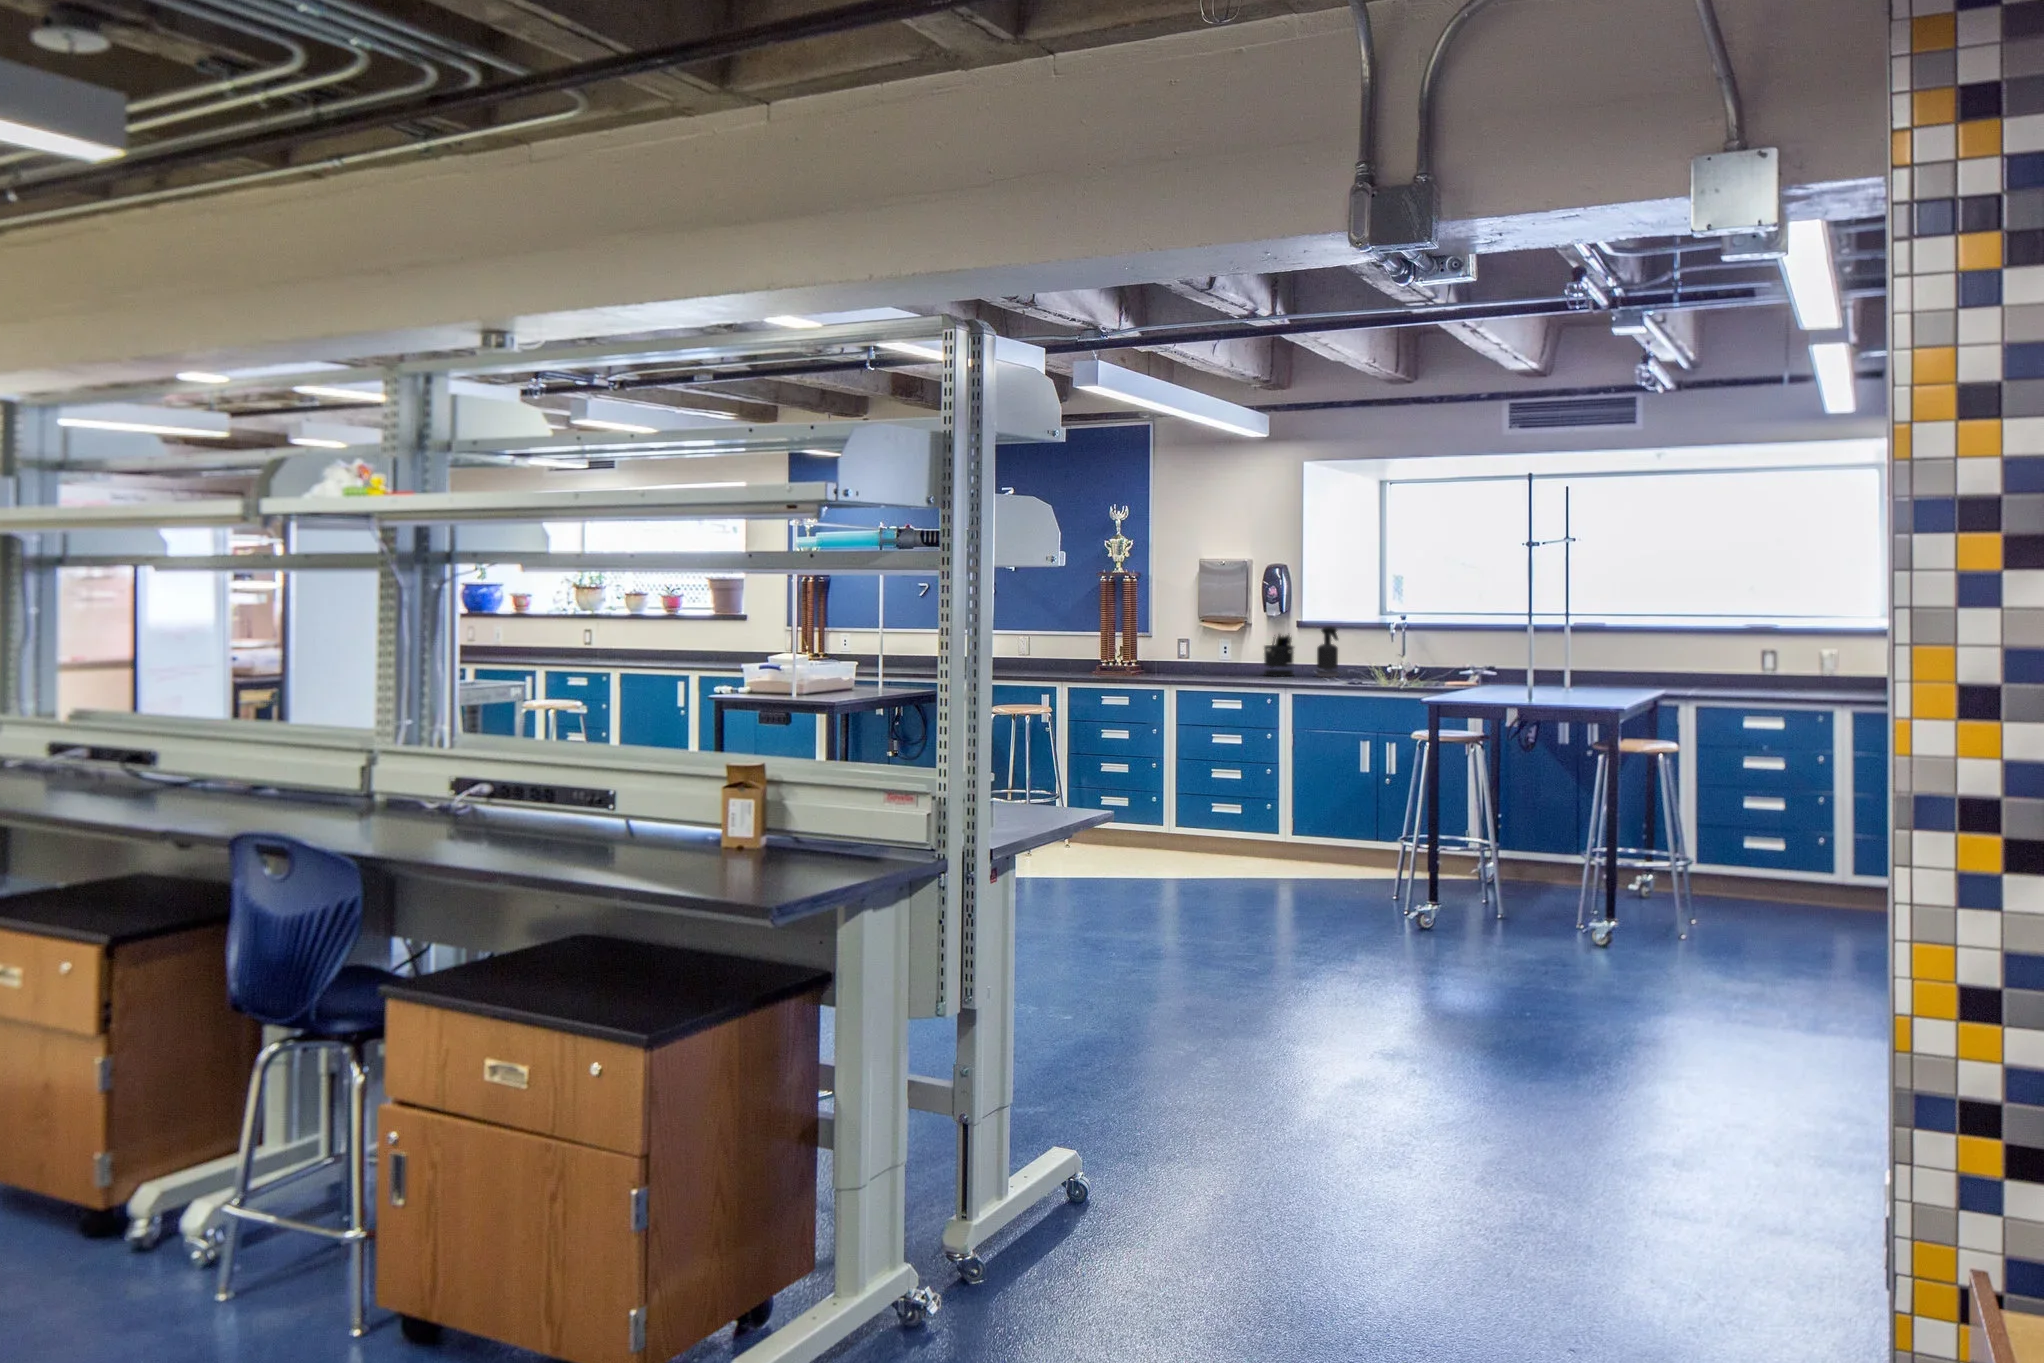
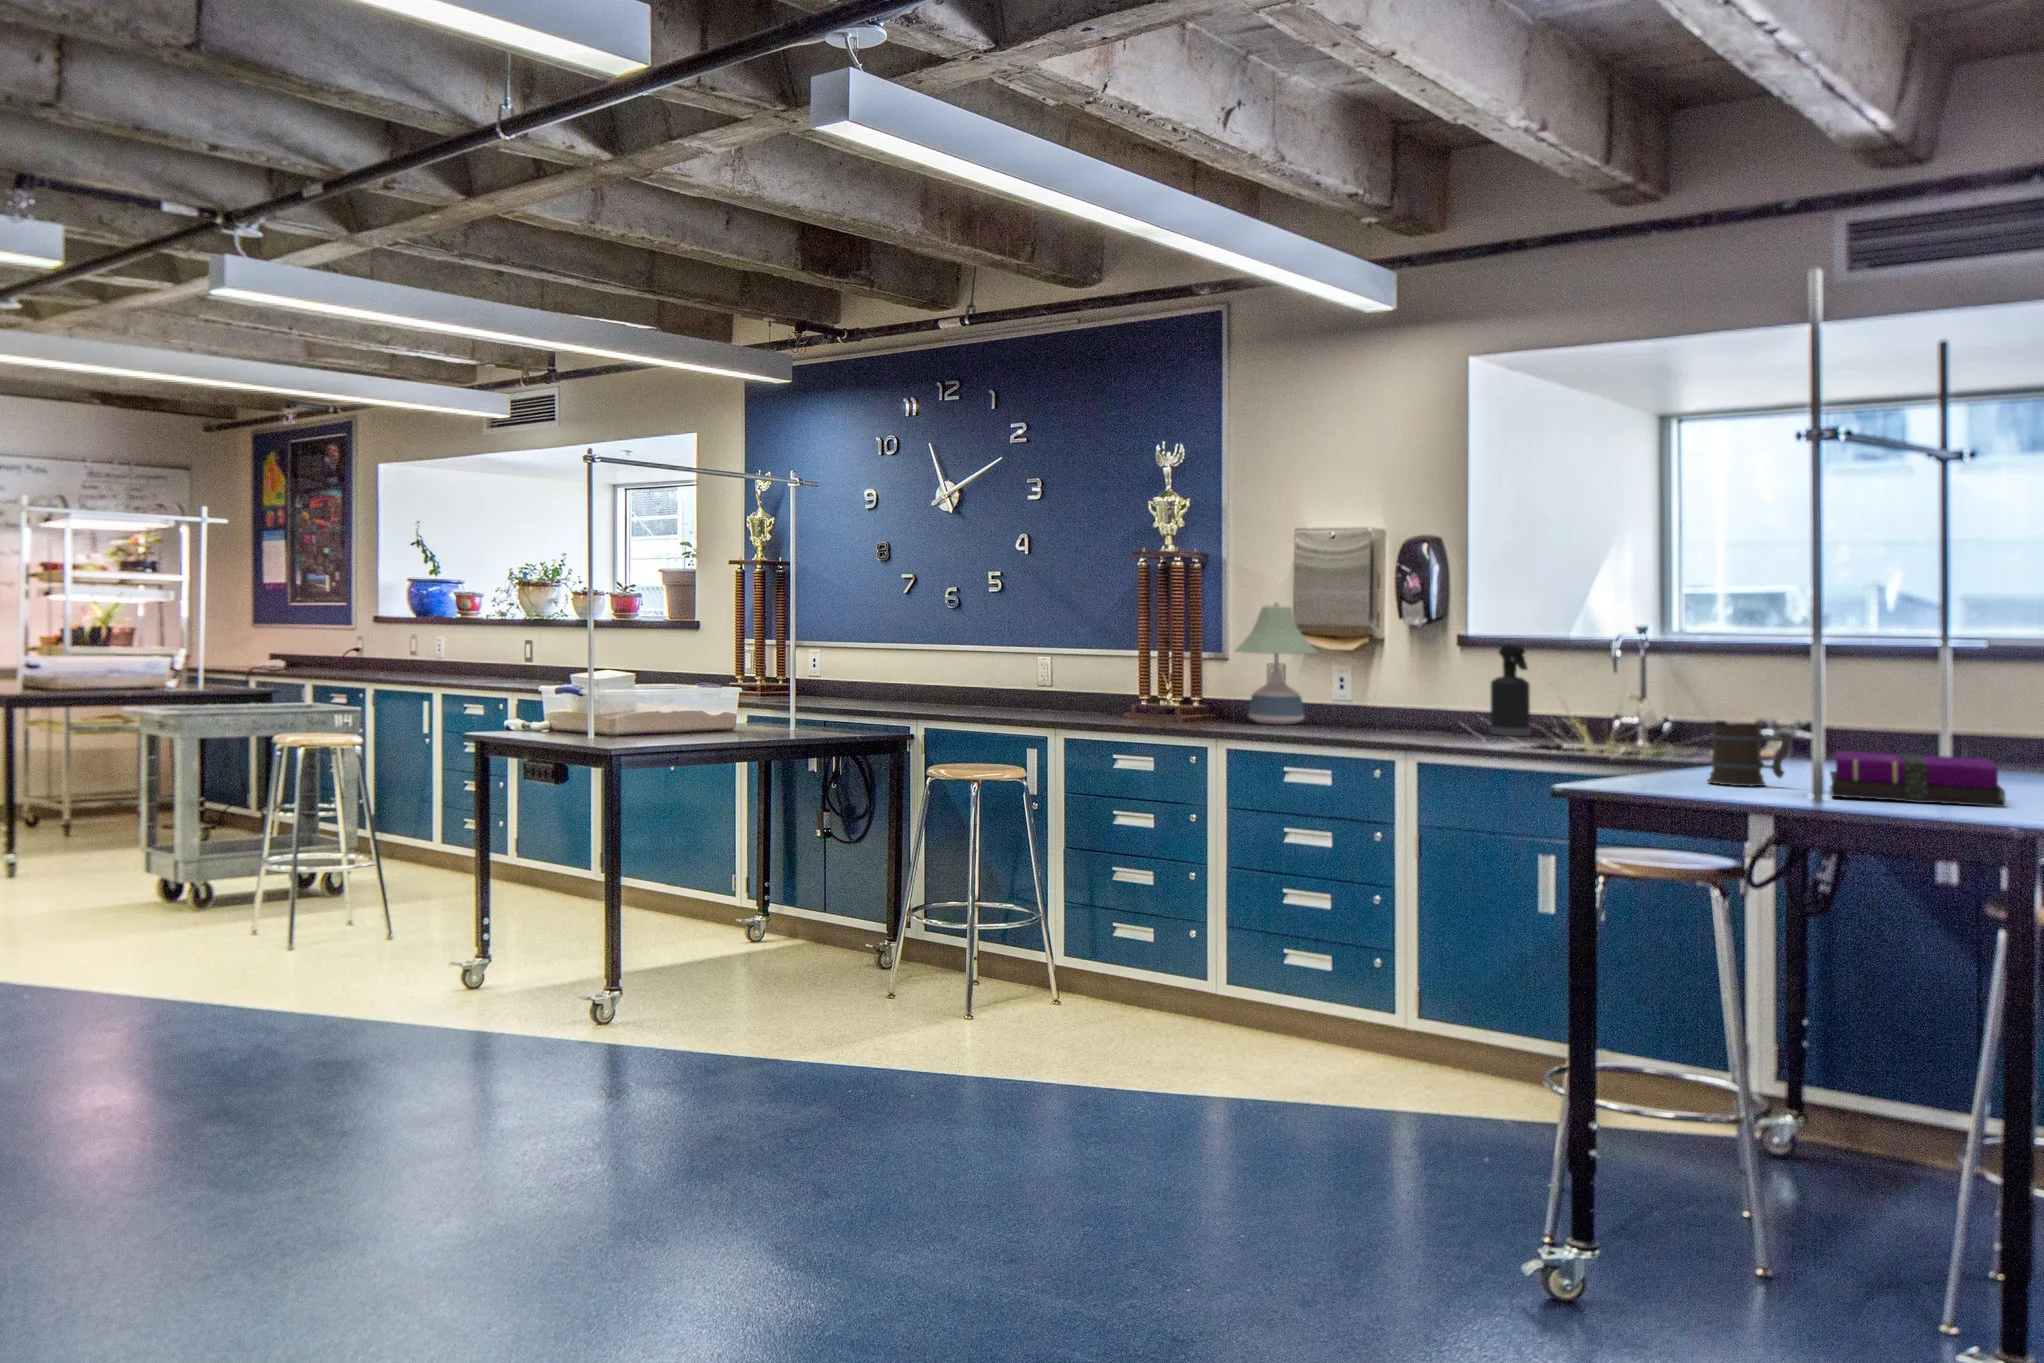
desk lamp: none [1163,603,1211,675] -> present [1235,602,1316,725]
pen holder: present [1264,634,1294,676] -> none [1400,653,1456,732]
mug: none [1472,670,1510,700] -> present [1708,721,1791,786]
notebook: none [1526,682,1603,704] -> present [1830,751,2005,807]

